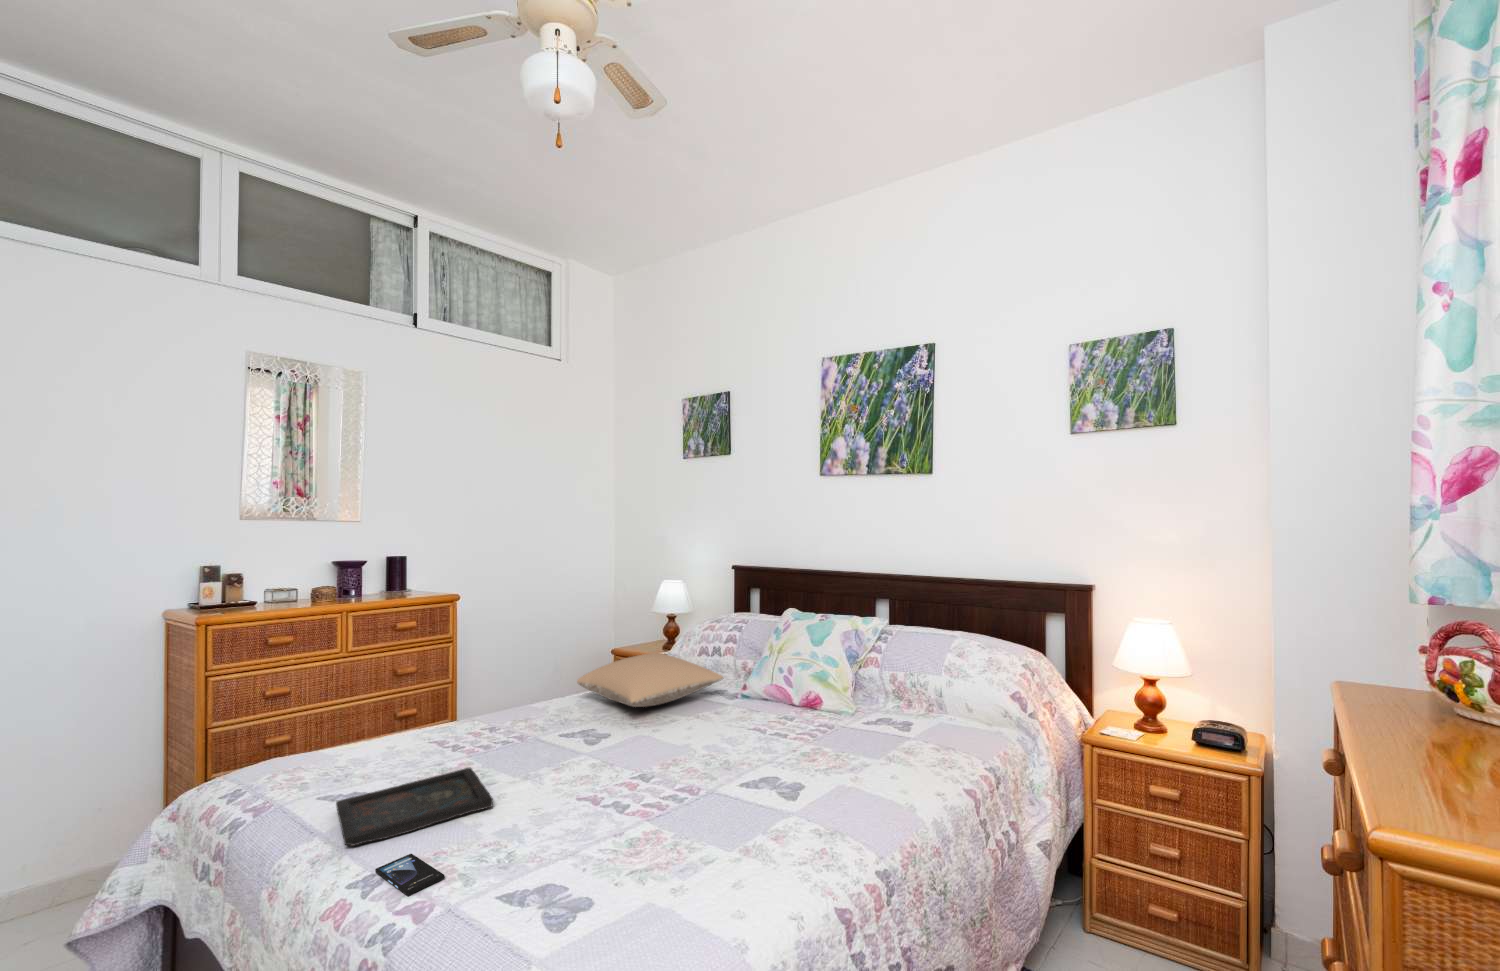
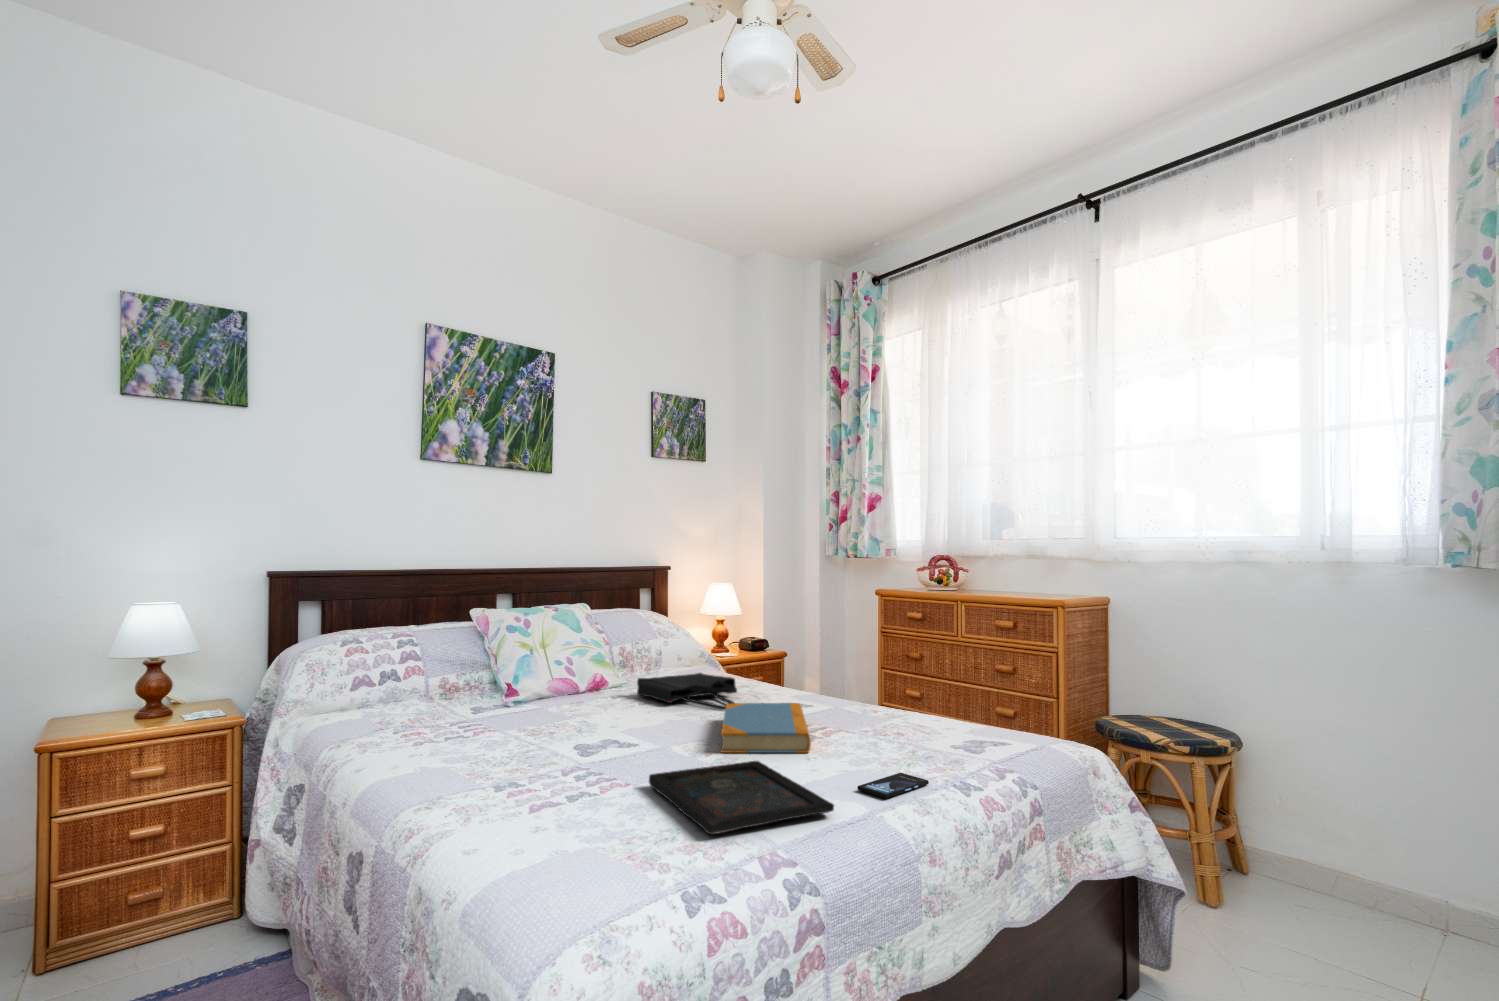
pillow: present [577,653,723,707] -> none [389,666,566,733]
tote bag: none [740,707,859,771] -> present [637,673,737,710]
book: none [552,757,702,825] -> present [721,703,811,753]

